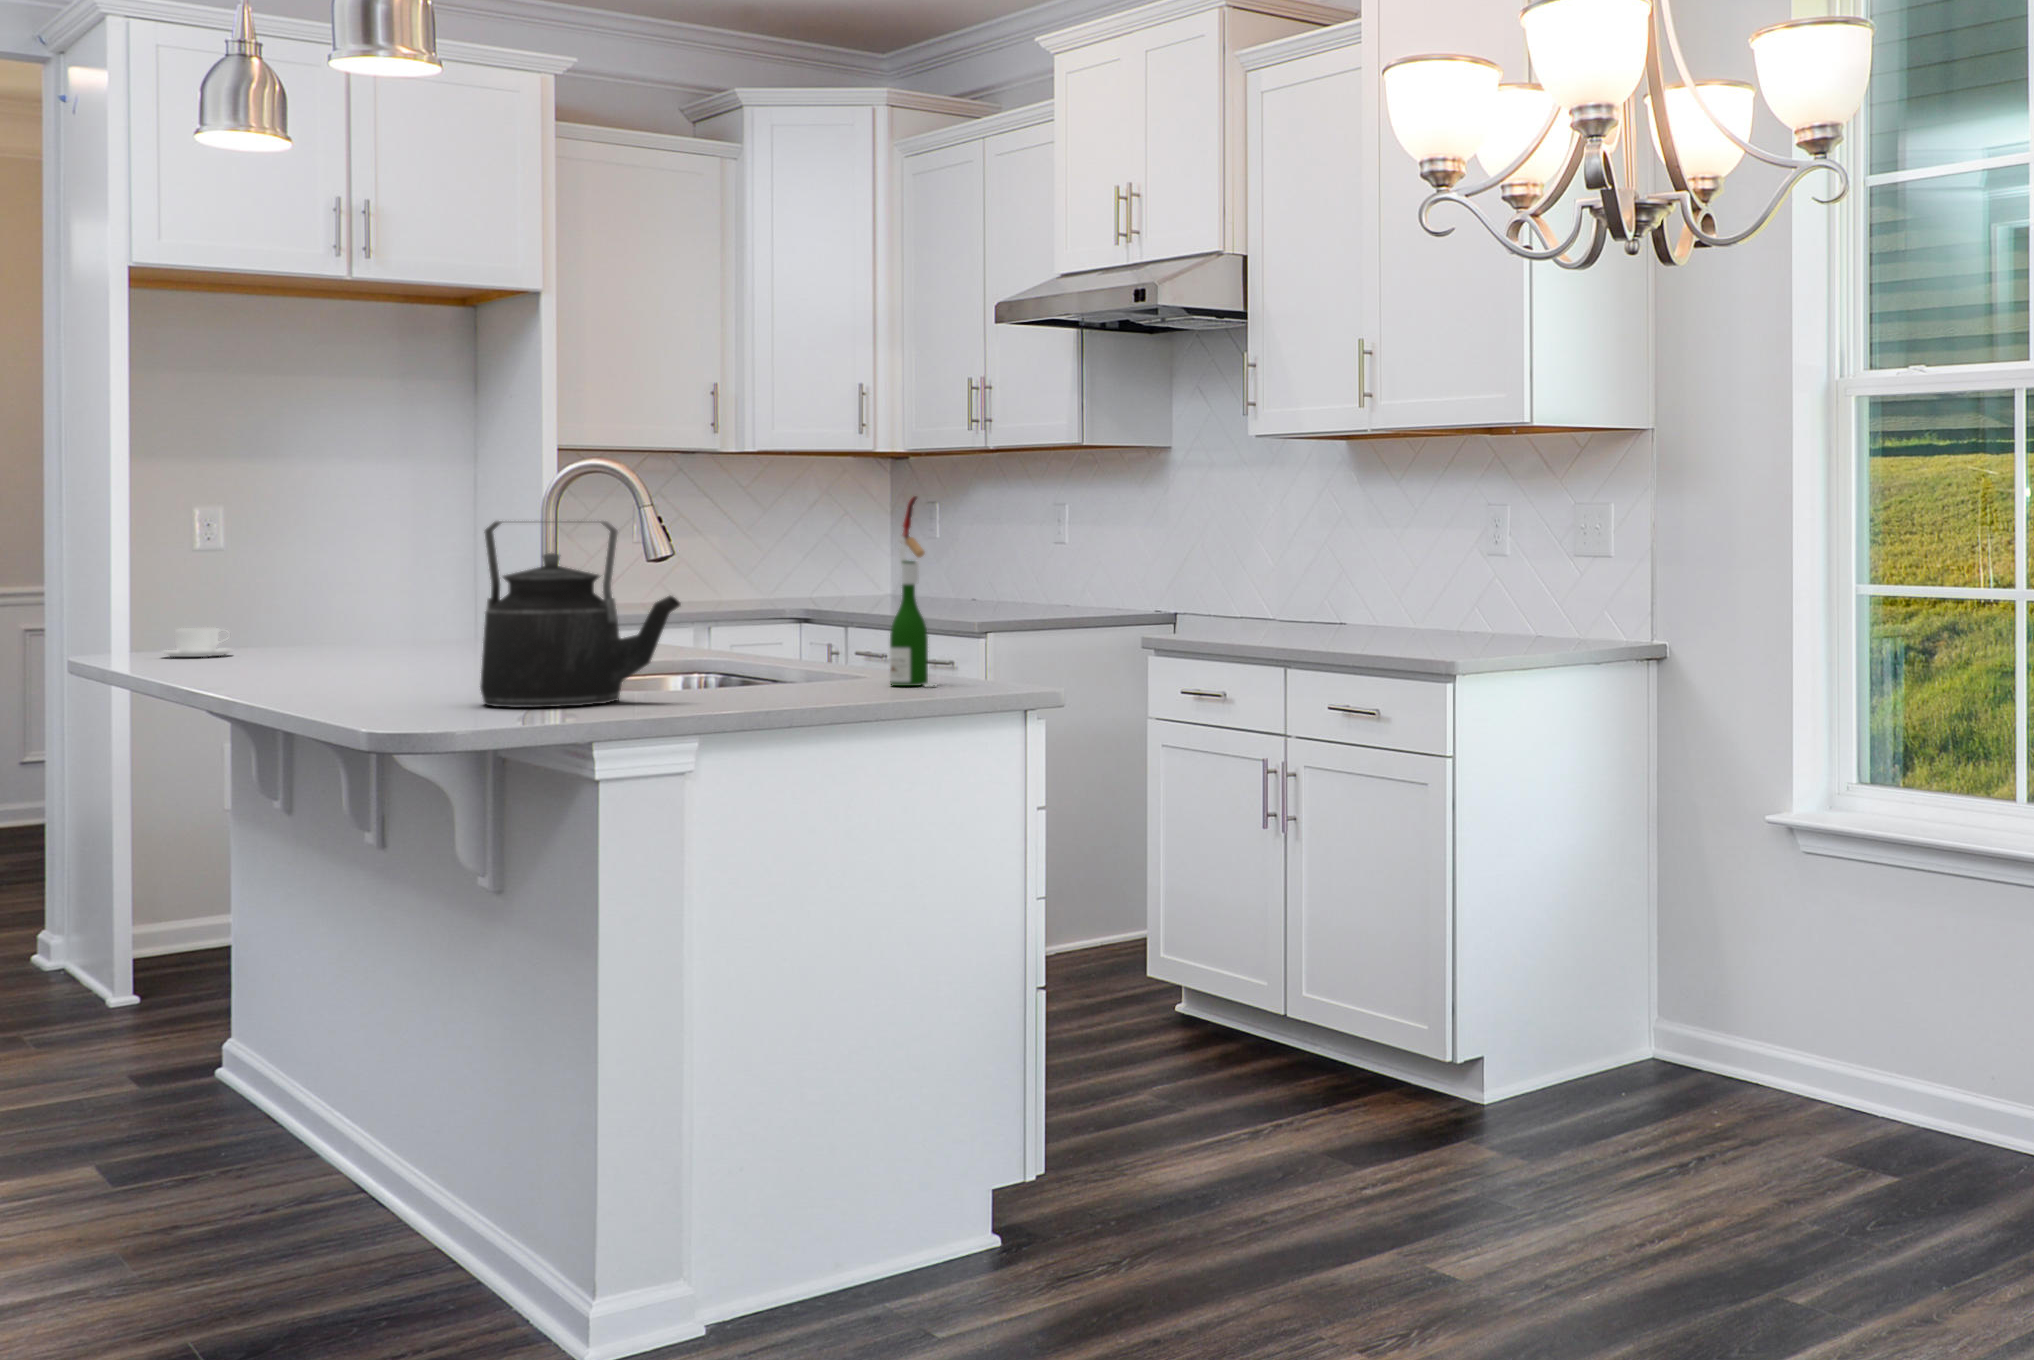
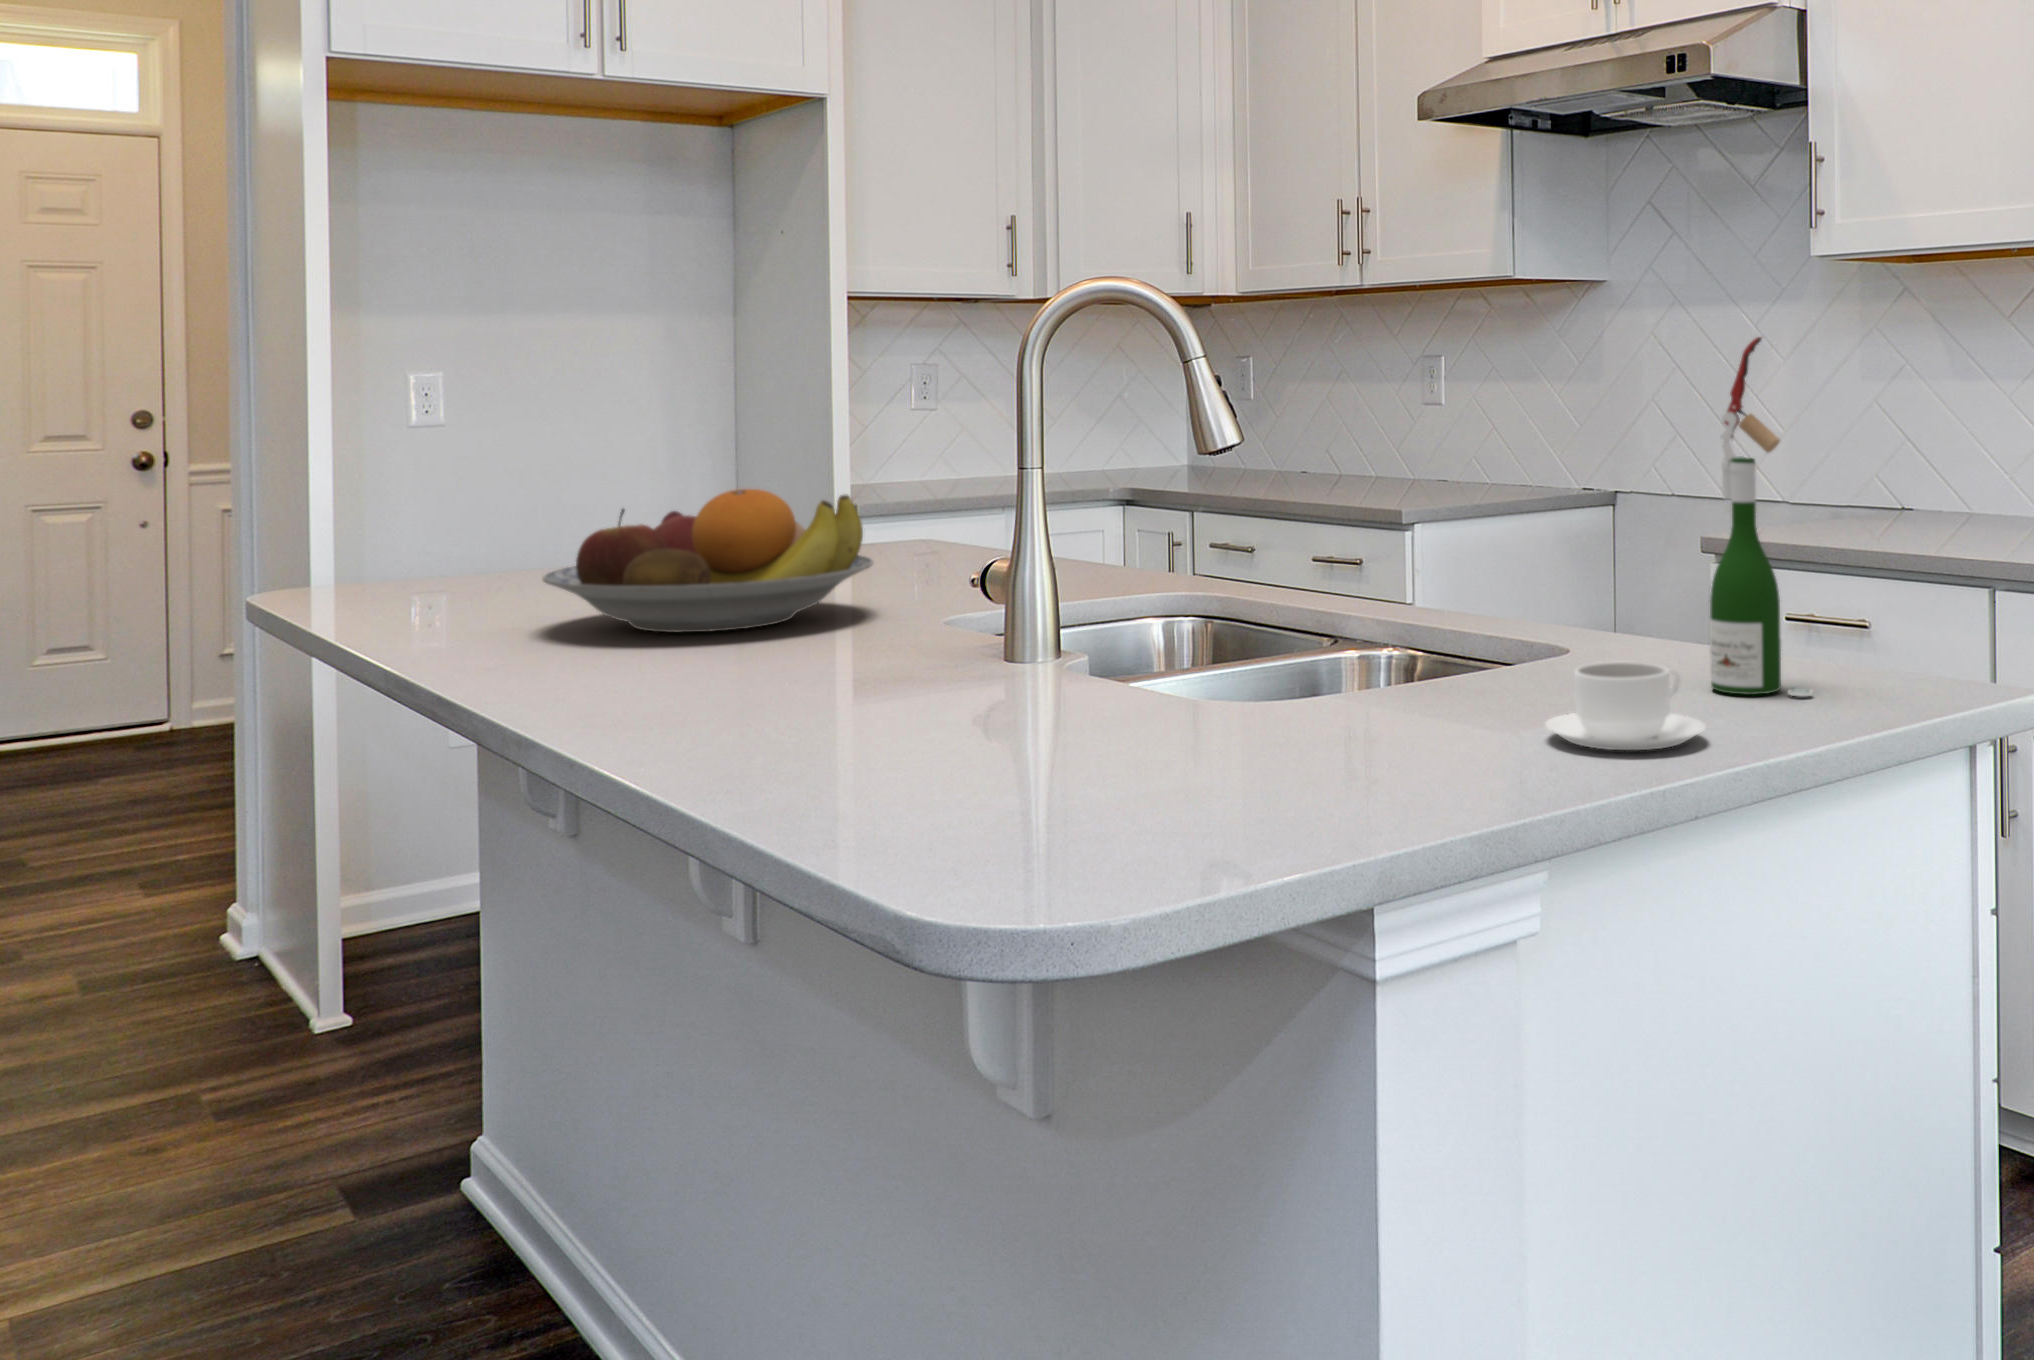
kettle: present [480,521,680,707] -> none [1045,395,1449,801]
fruit bowl: none [262,581,481,667] -> present [543,489,873,632]
coffee cup: present [165,627,231,657] -> present [1545,662,1706,750]

